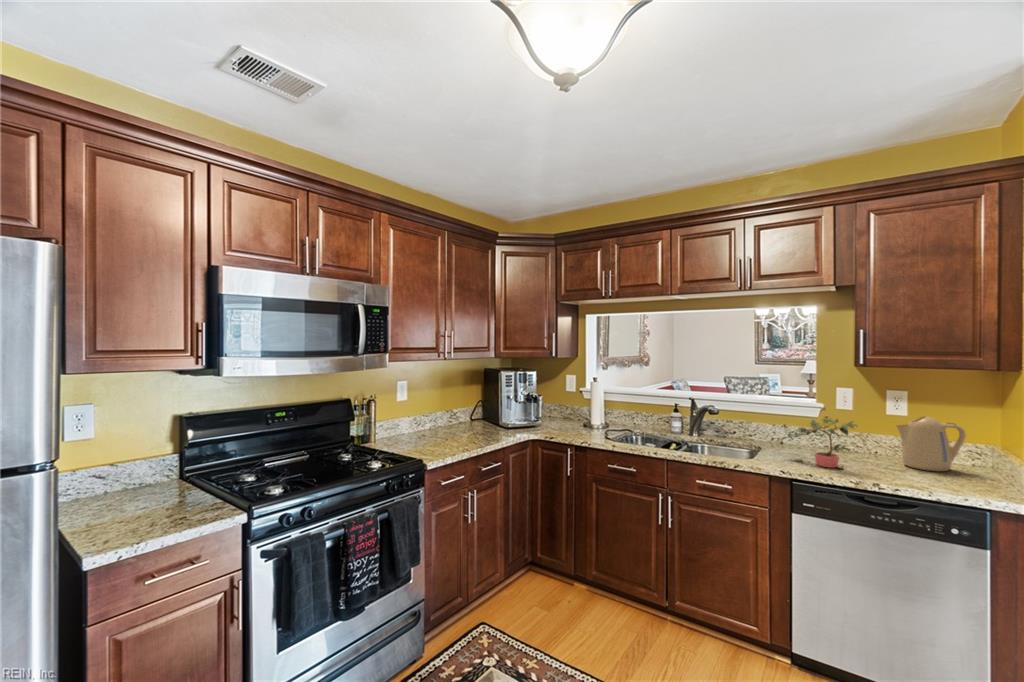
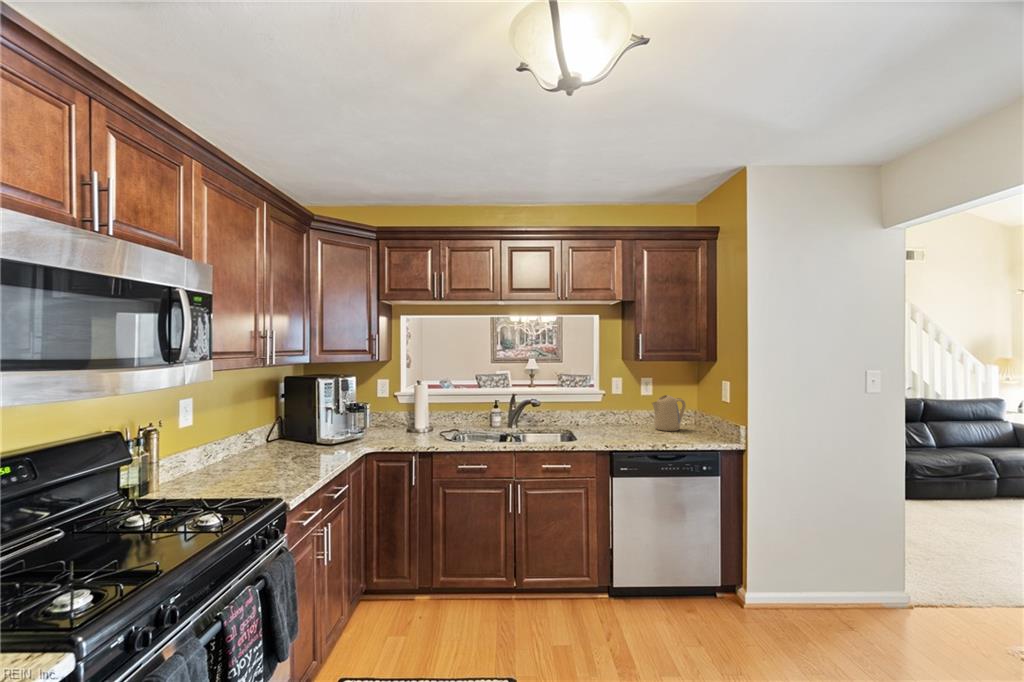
potted plant: present [782,416,858,469] -> none [591,399,646,437]

